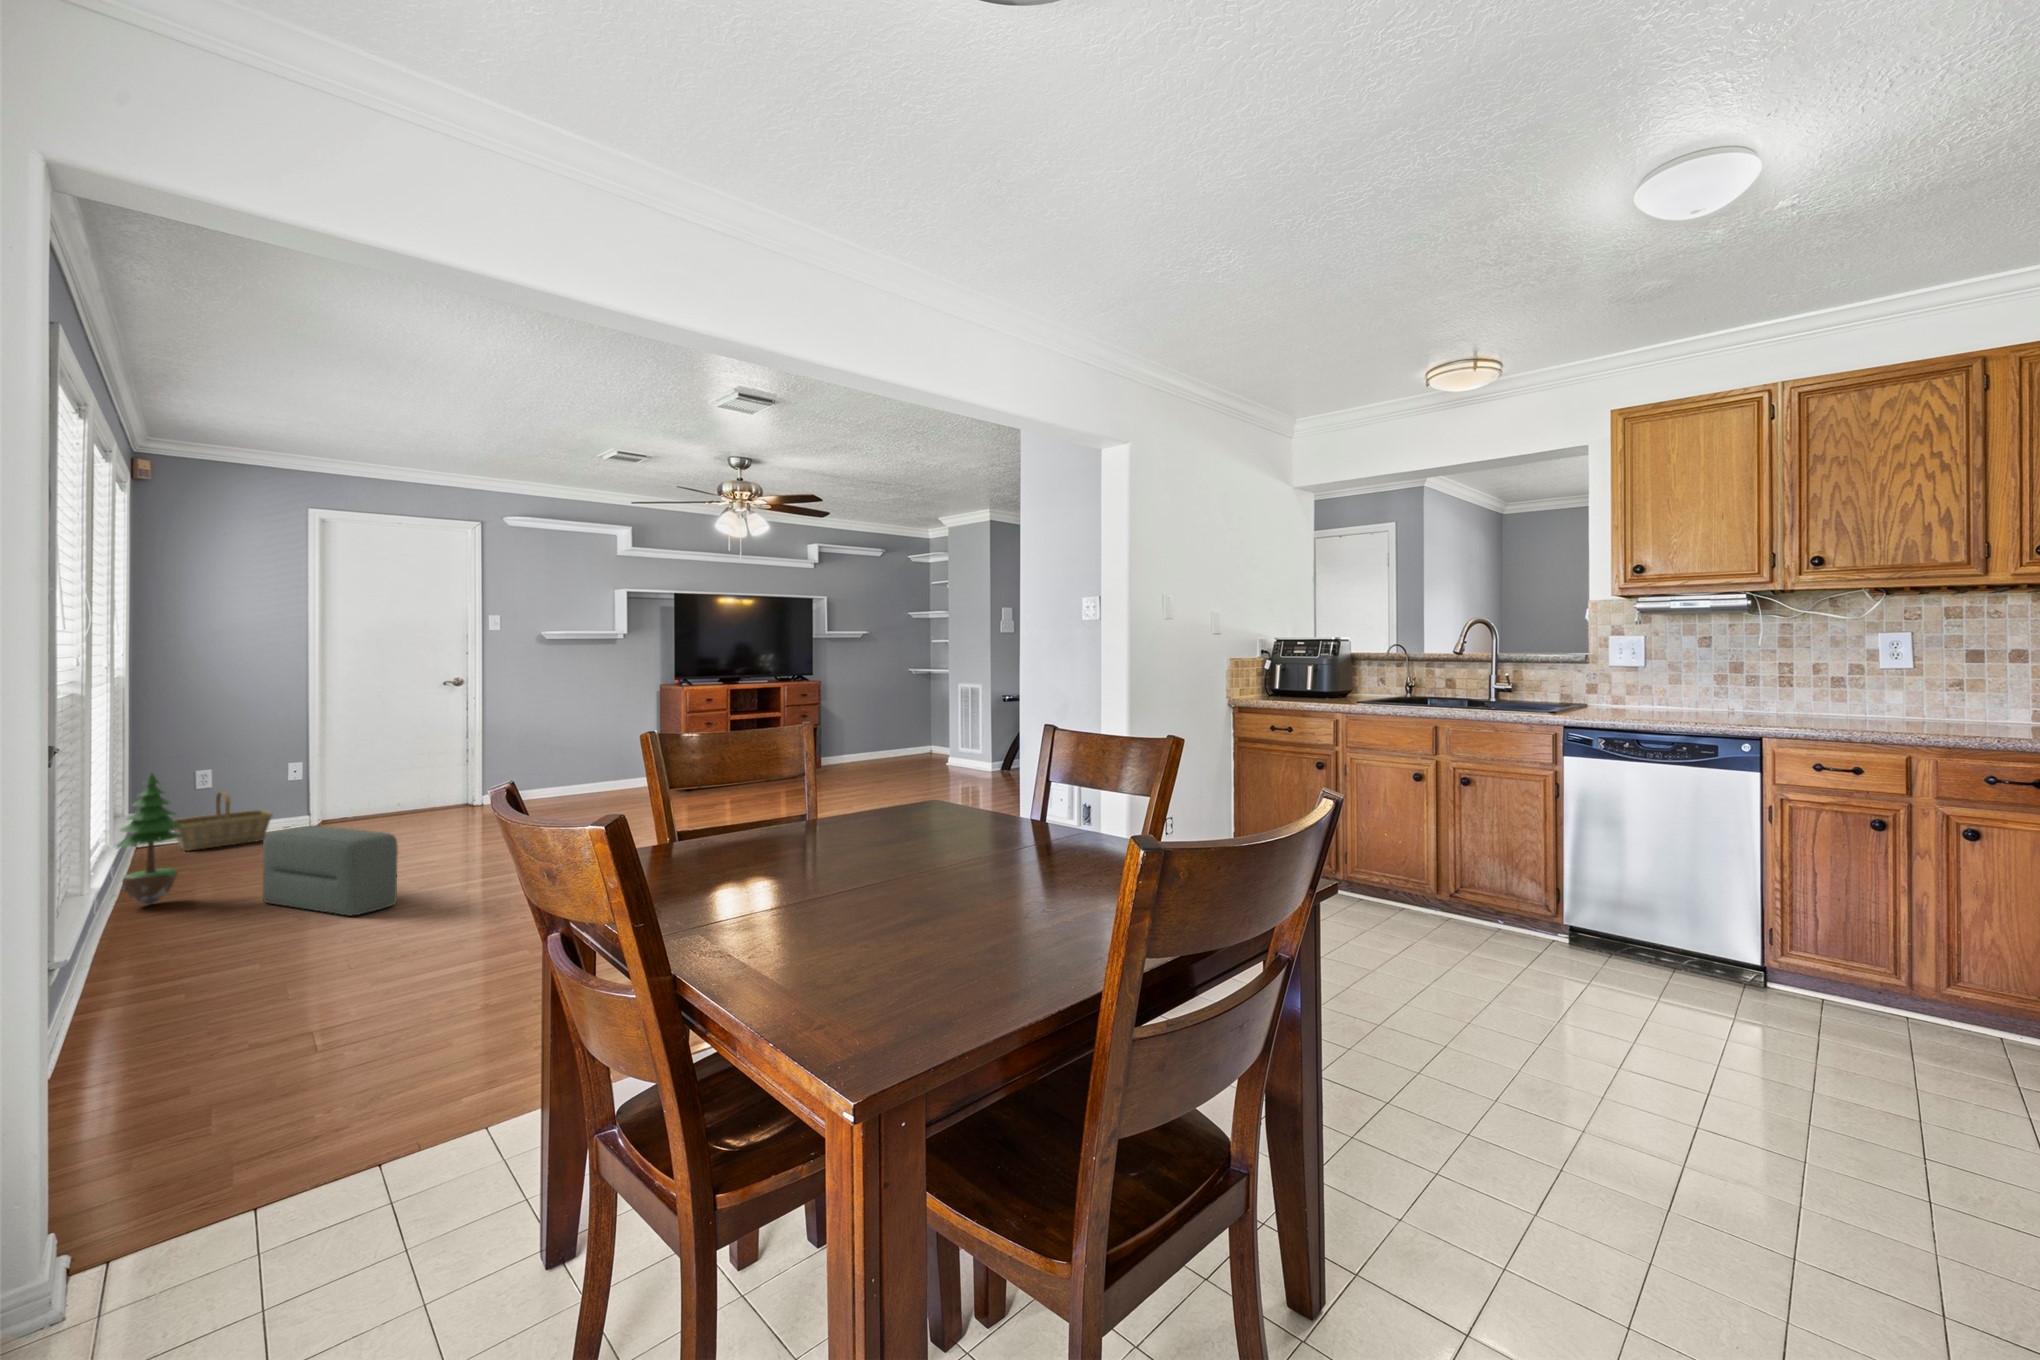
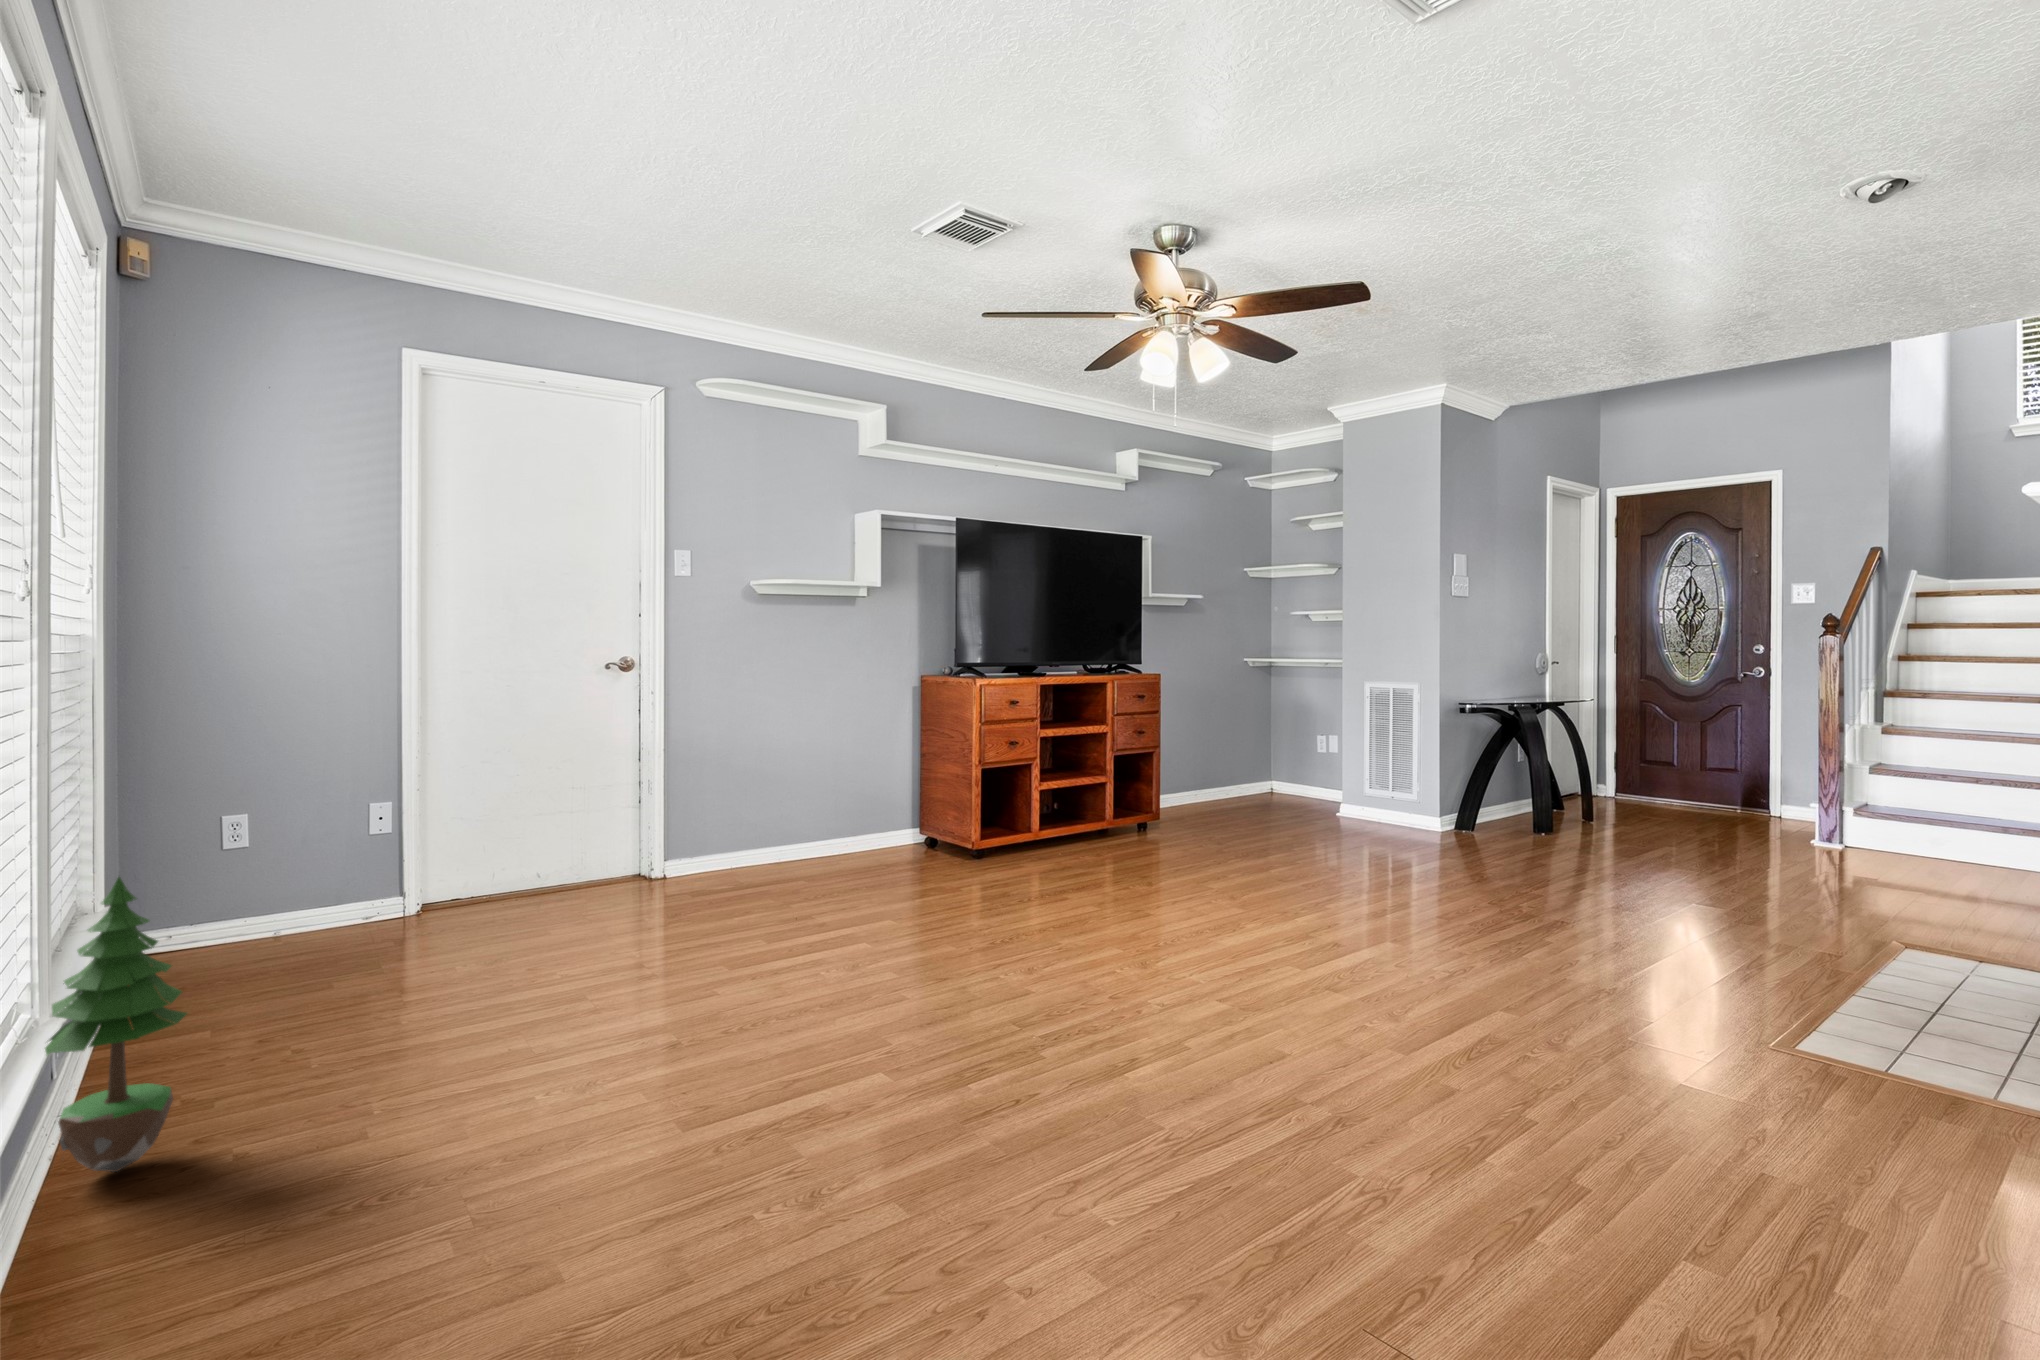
basket: present [174,791,272,851] -> none [177,857,346,973]
pouf: present [263,826,398,916] -> none [346,1003,642,1279]

